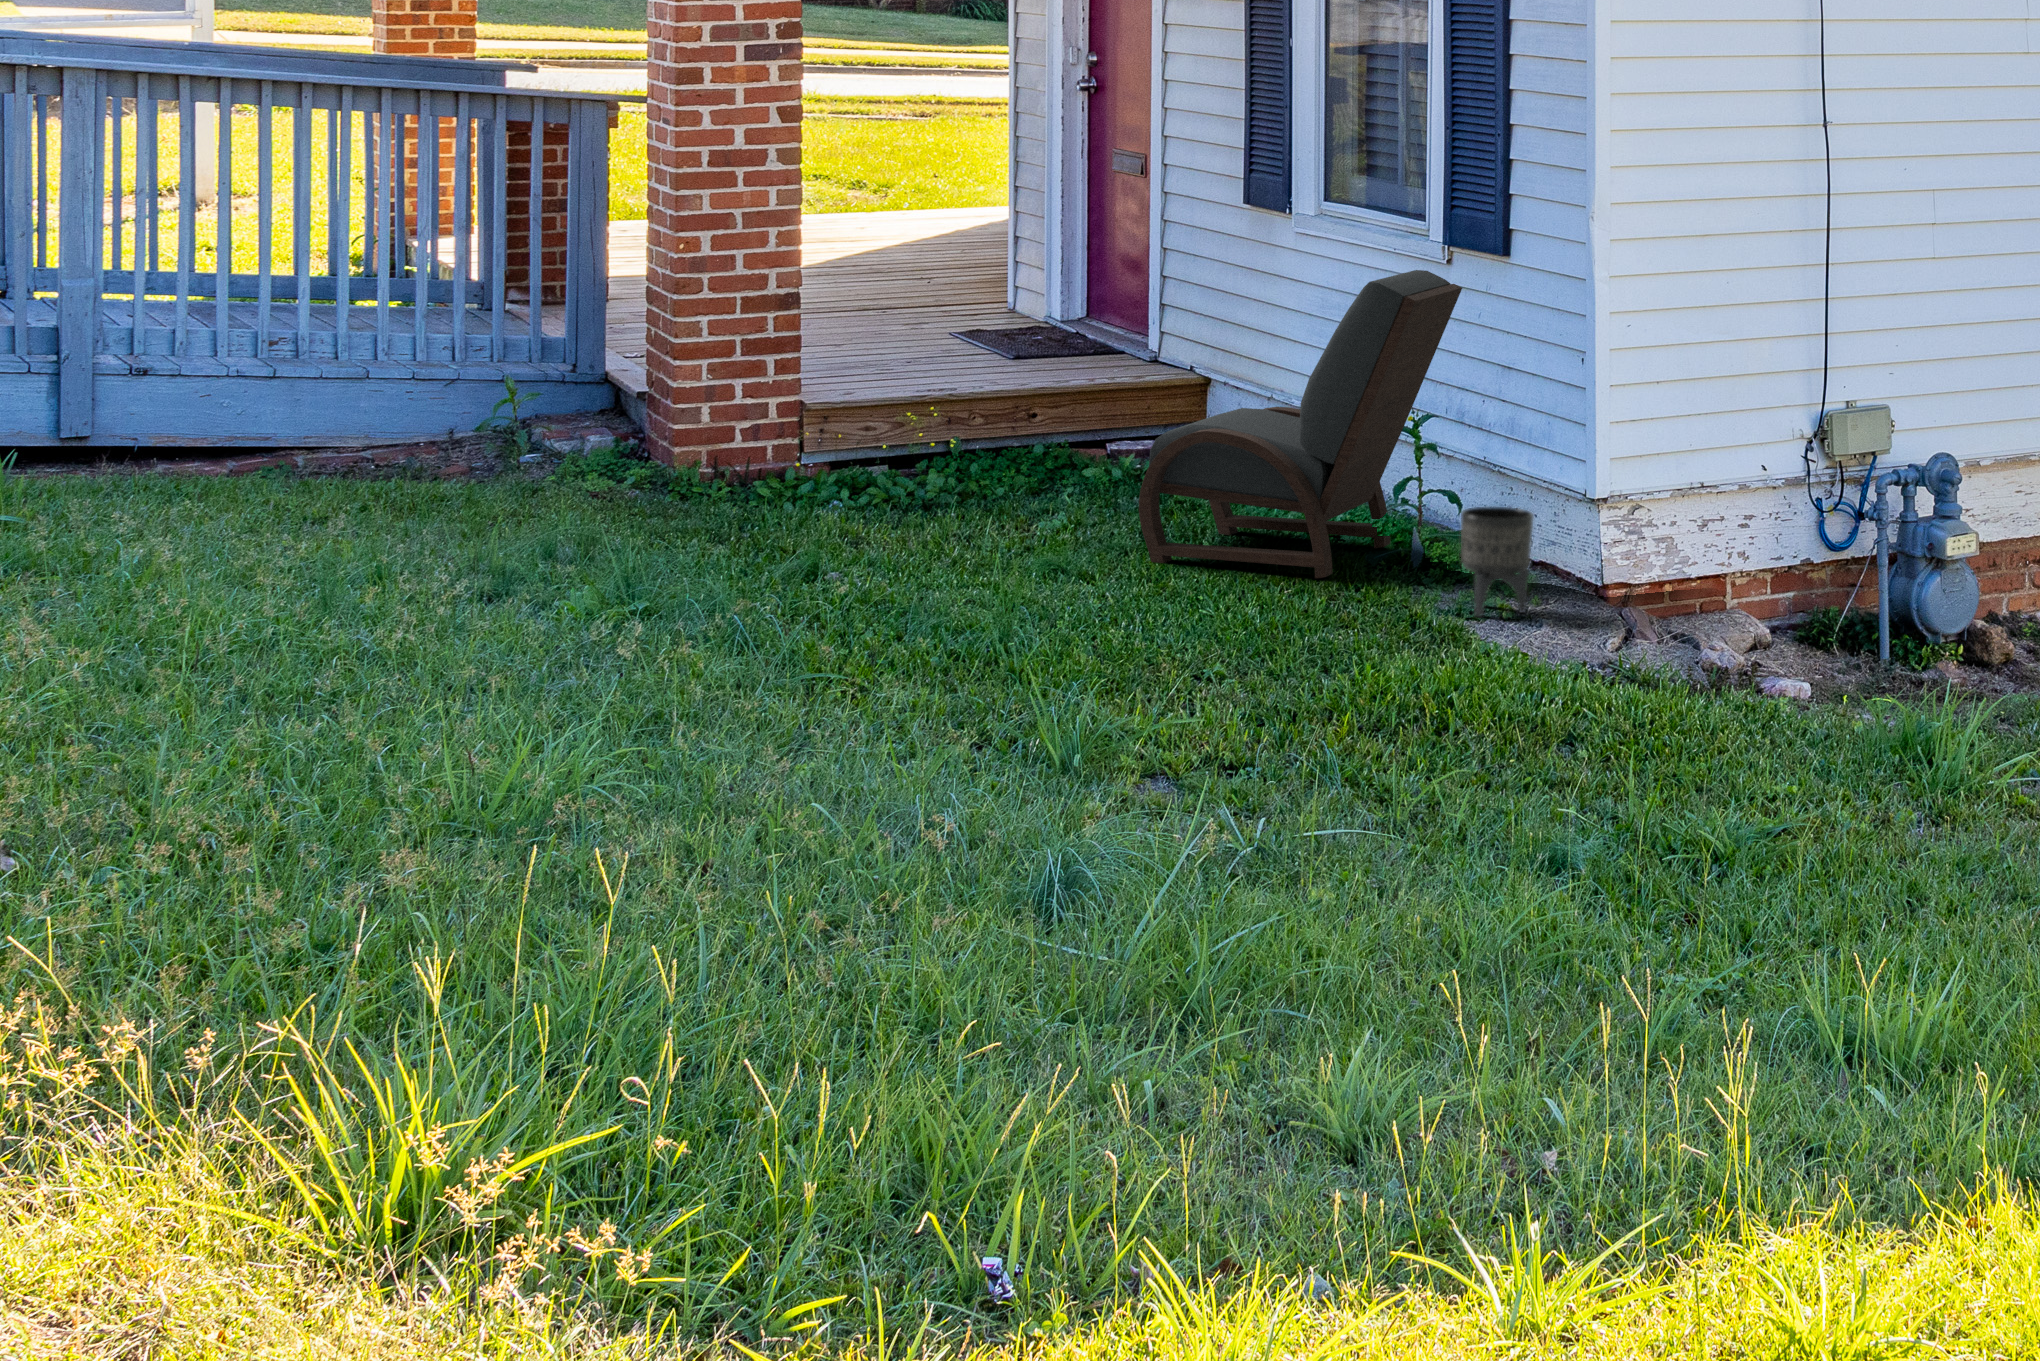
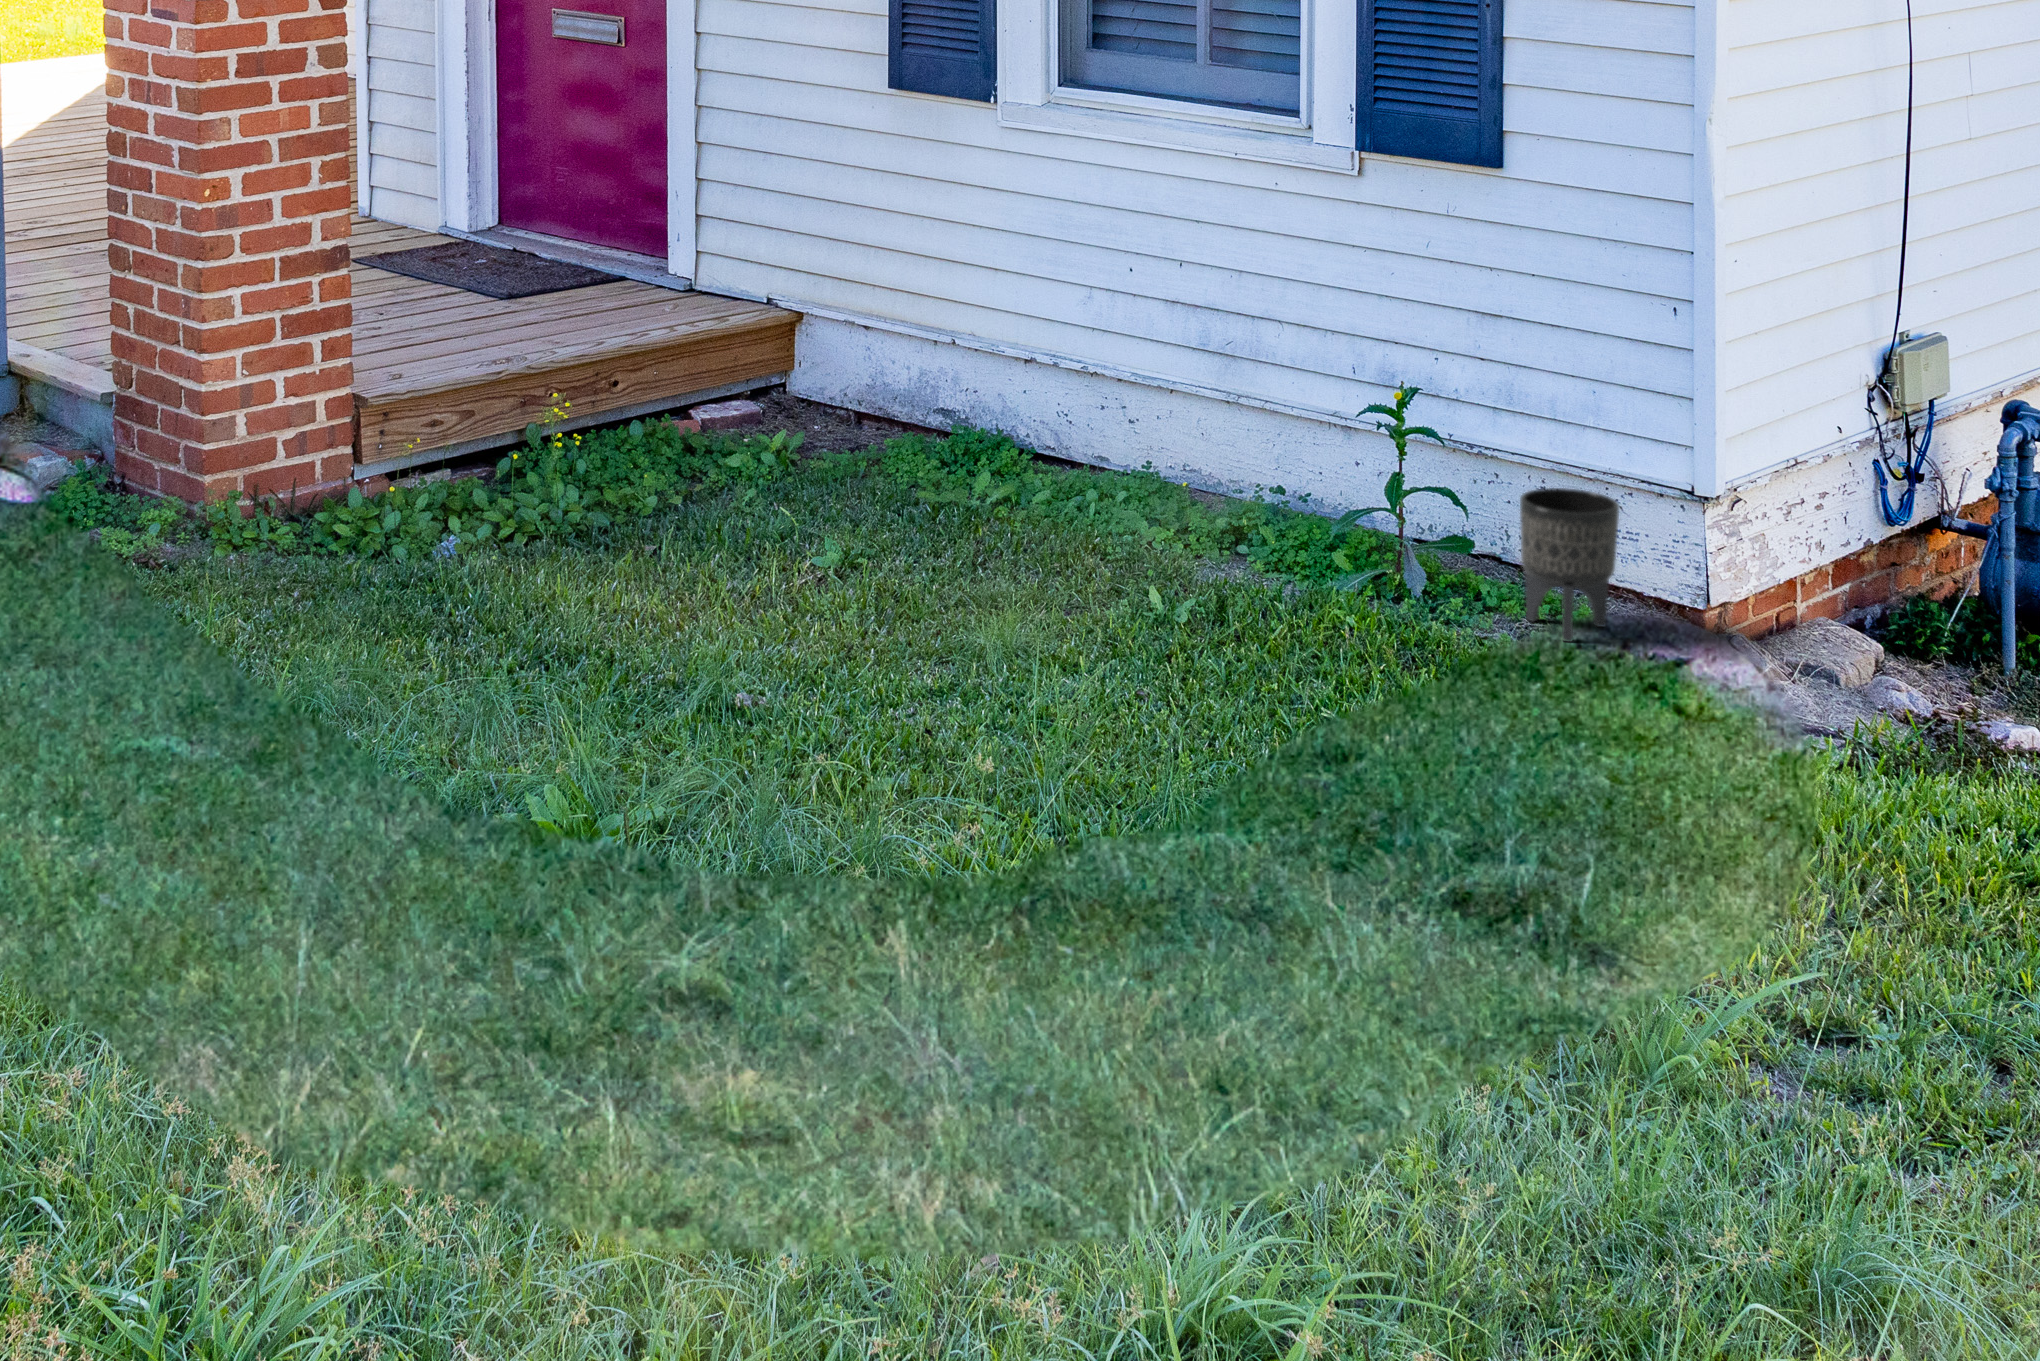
lounge chair: present [1139,270,1462,579] -> none [998,169,1392,598]

